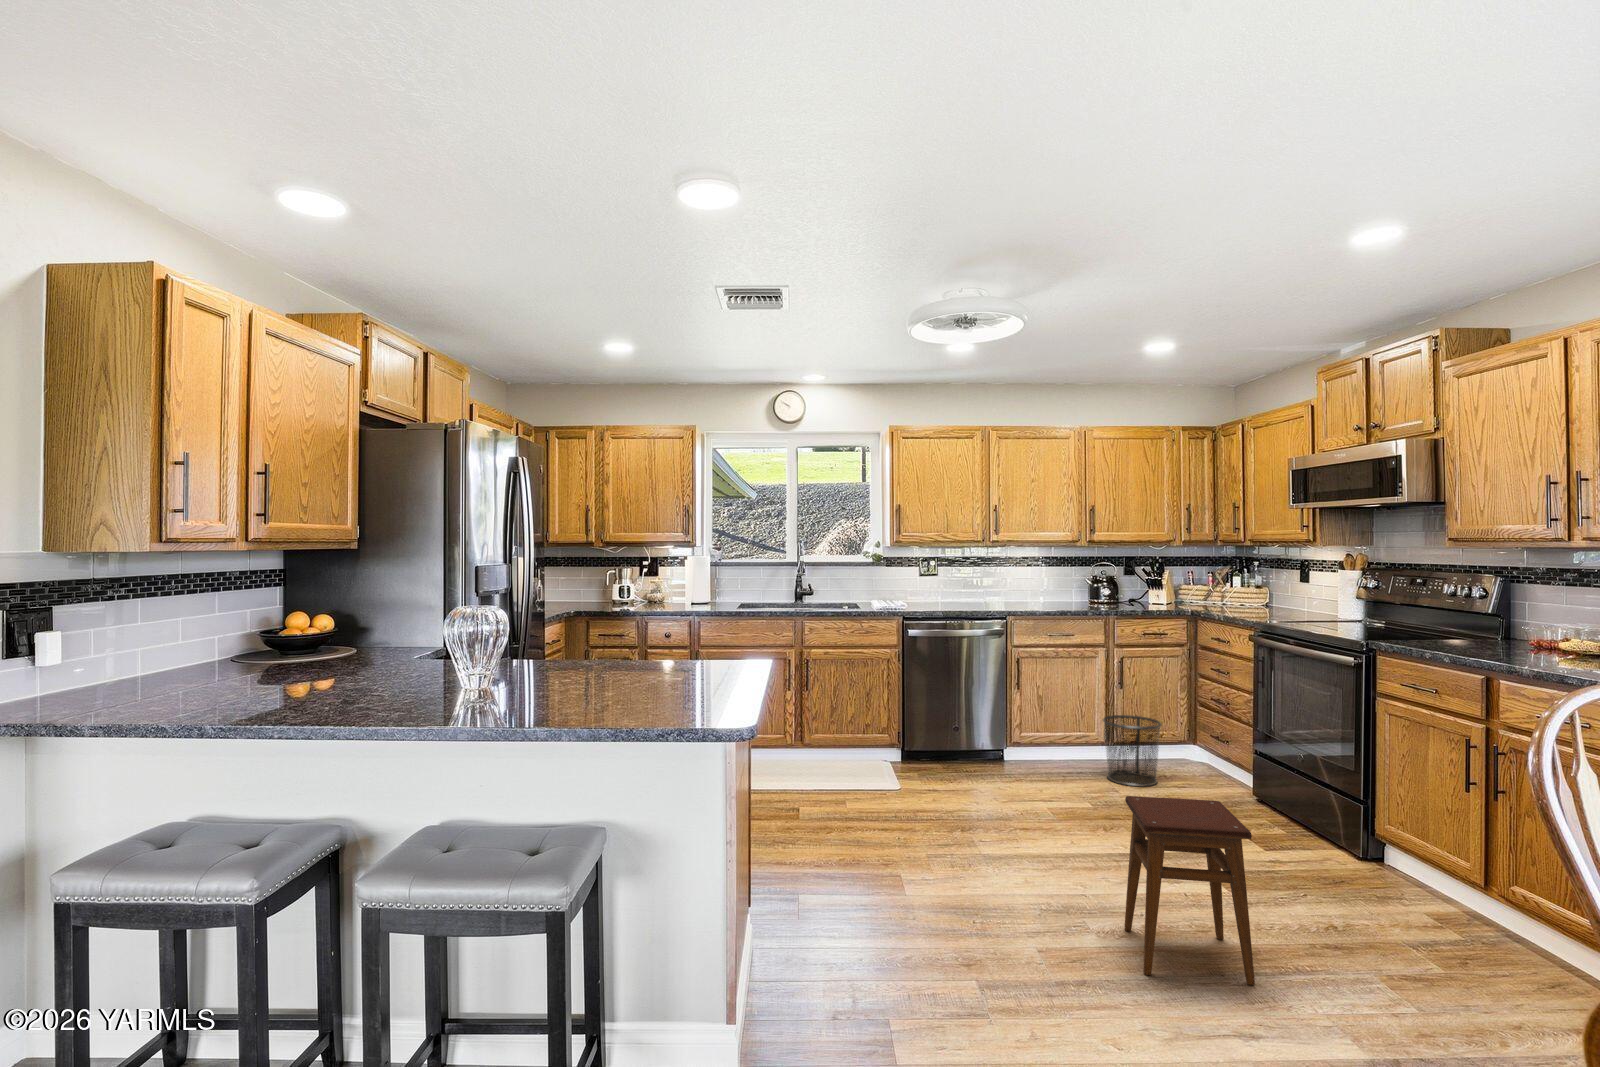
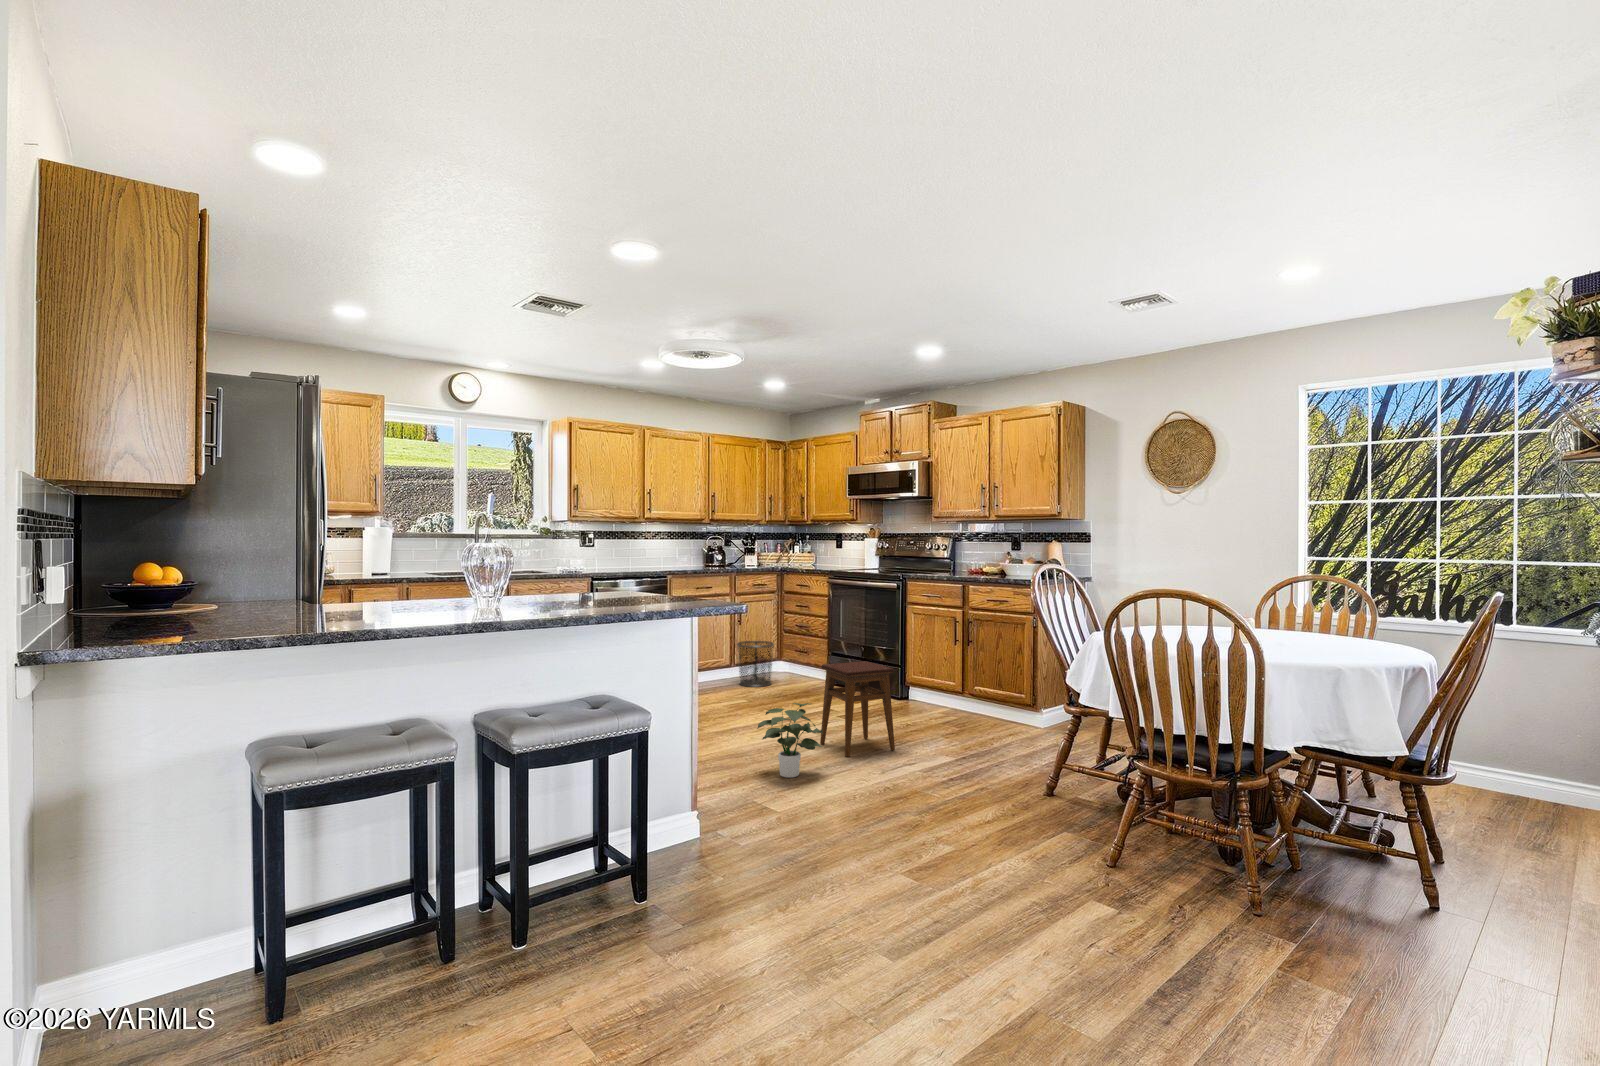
potted plant: none [958,865,1073,996] -> present [757,703,823,778]

